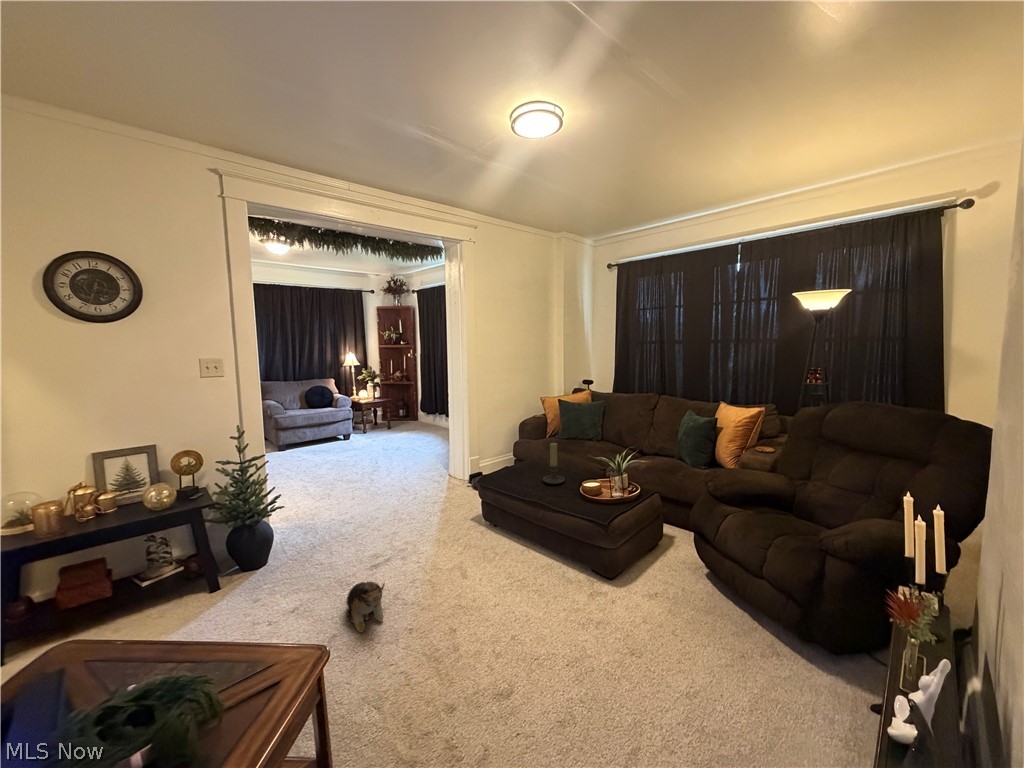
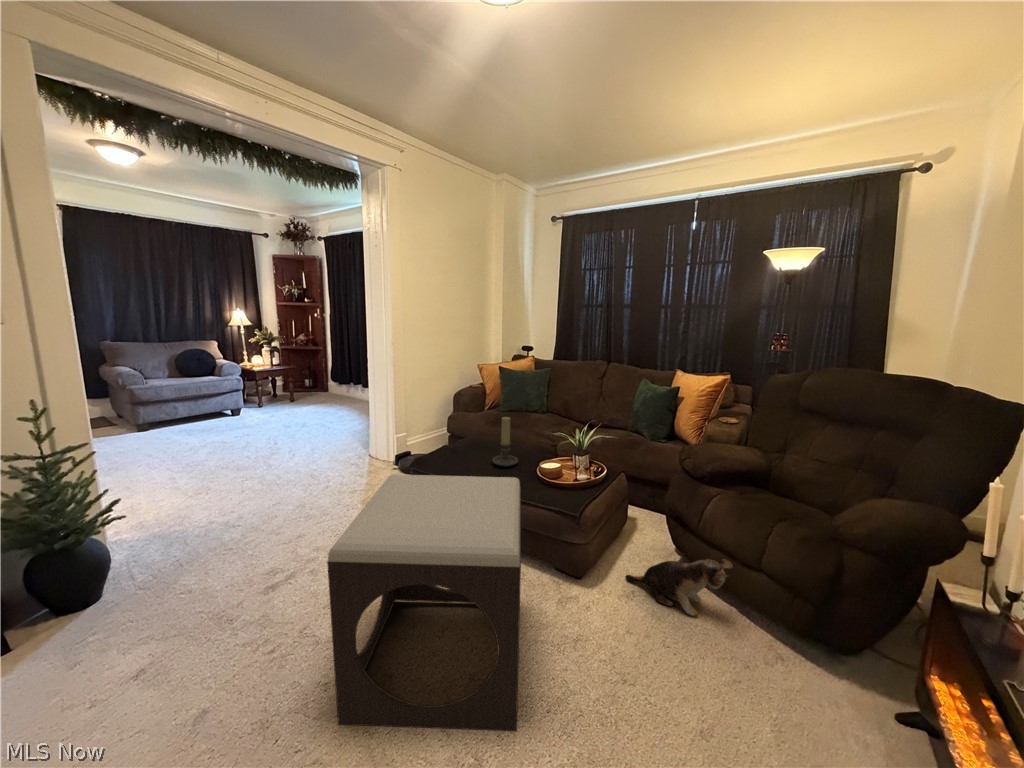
footstool: none [413,483,555,670] -> present [327,474,521,731]
plush toy: present [347,582,385,632] -> present [626,559,733,616]

